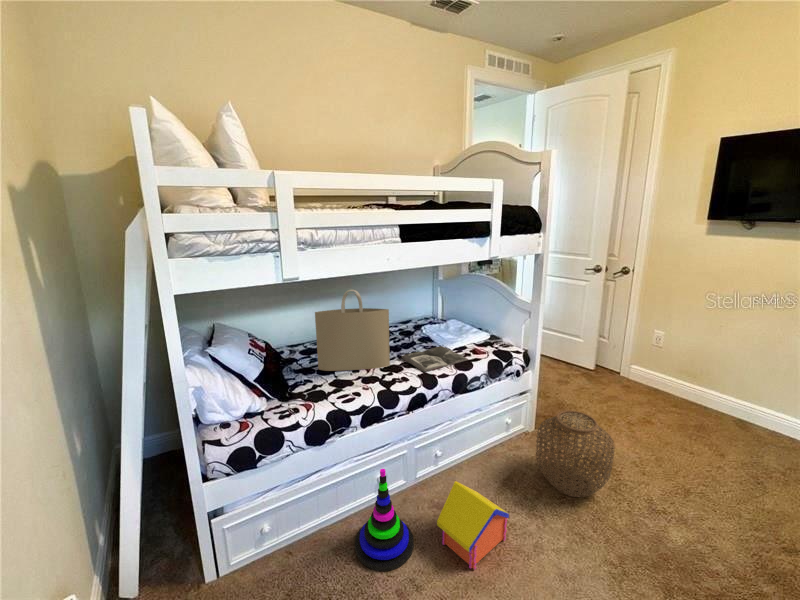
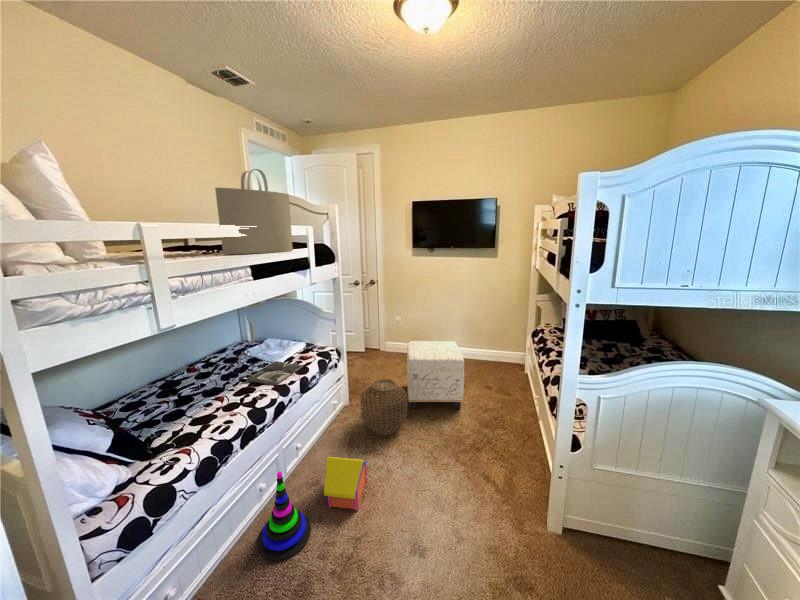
tote bag: present [315,290,390,371] -> present [215,169,293,255]
ottoman: none [626,370,760,517] -> present [407,341,464,409]

